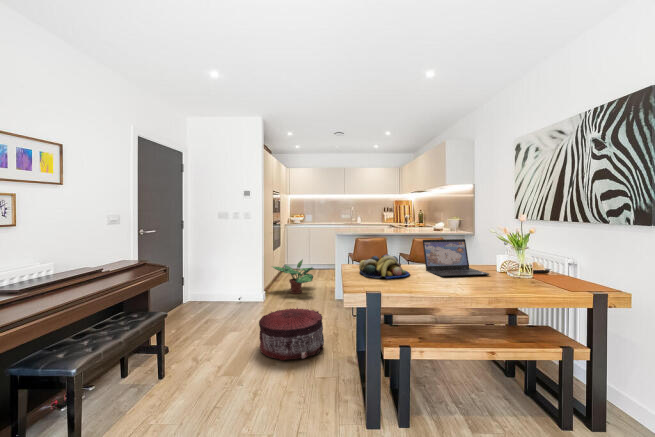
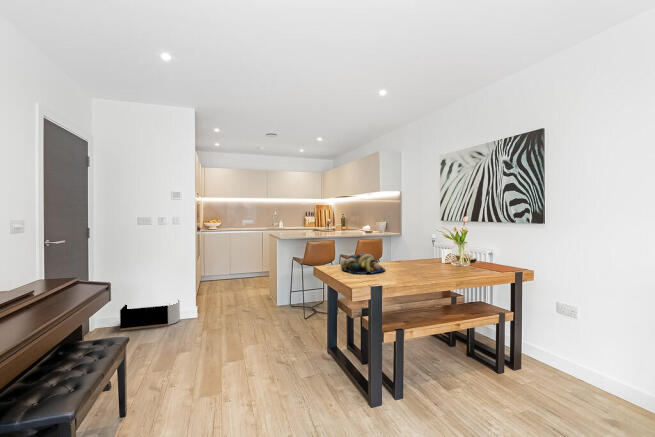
laptop: present [423,239,489,277] -> none [387,238,441,269]
potted plant: present [273,260,314,294] -> none [205,265,254,302]
storage bin: none [191,285,241,310] -> present [120,300,180,331]
pouf: present [259,308,324,360] -> none [229,312,296,363]

